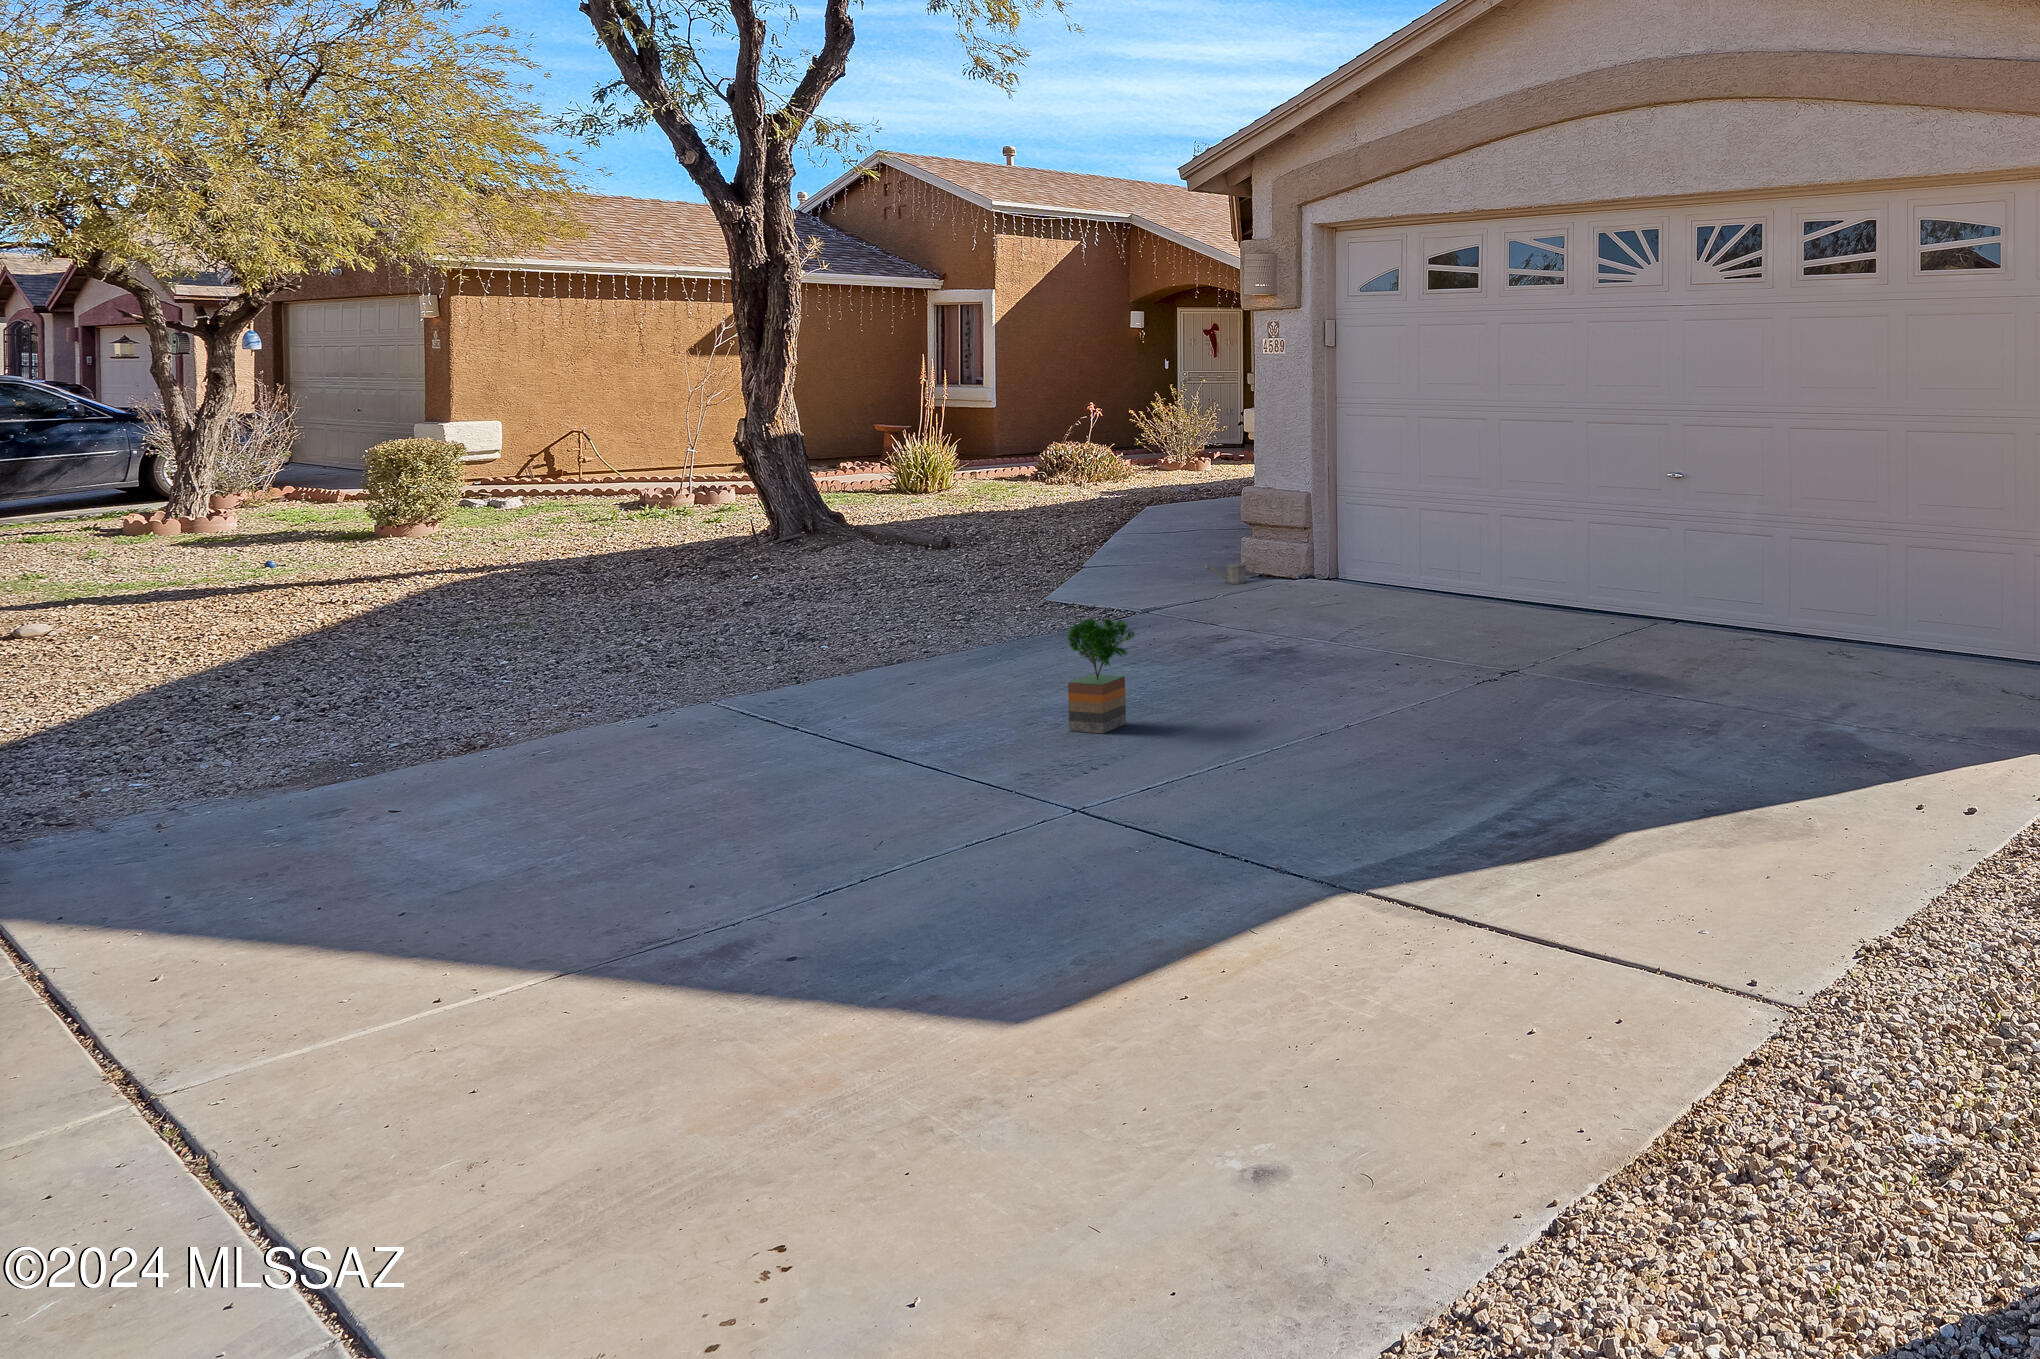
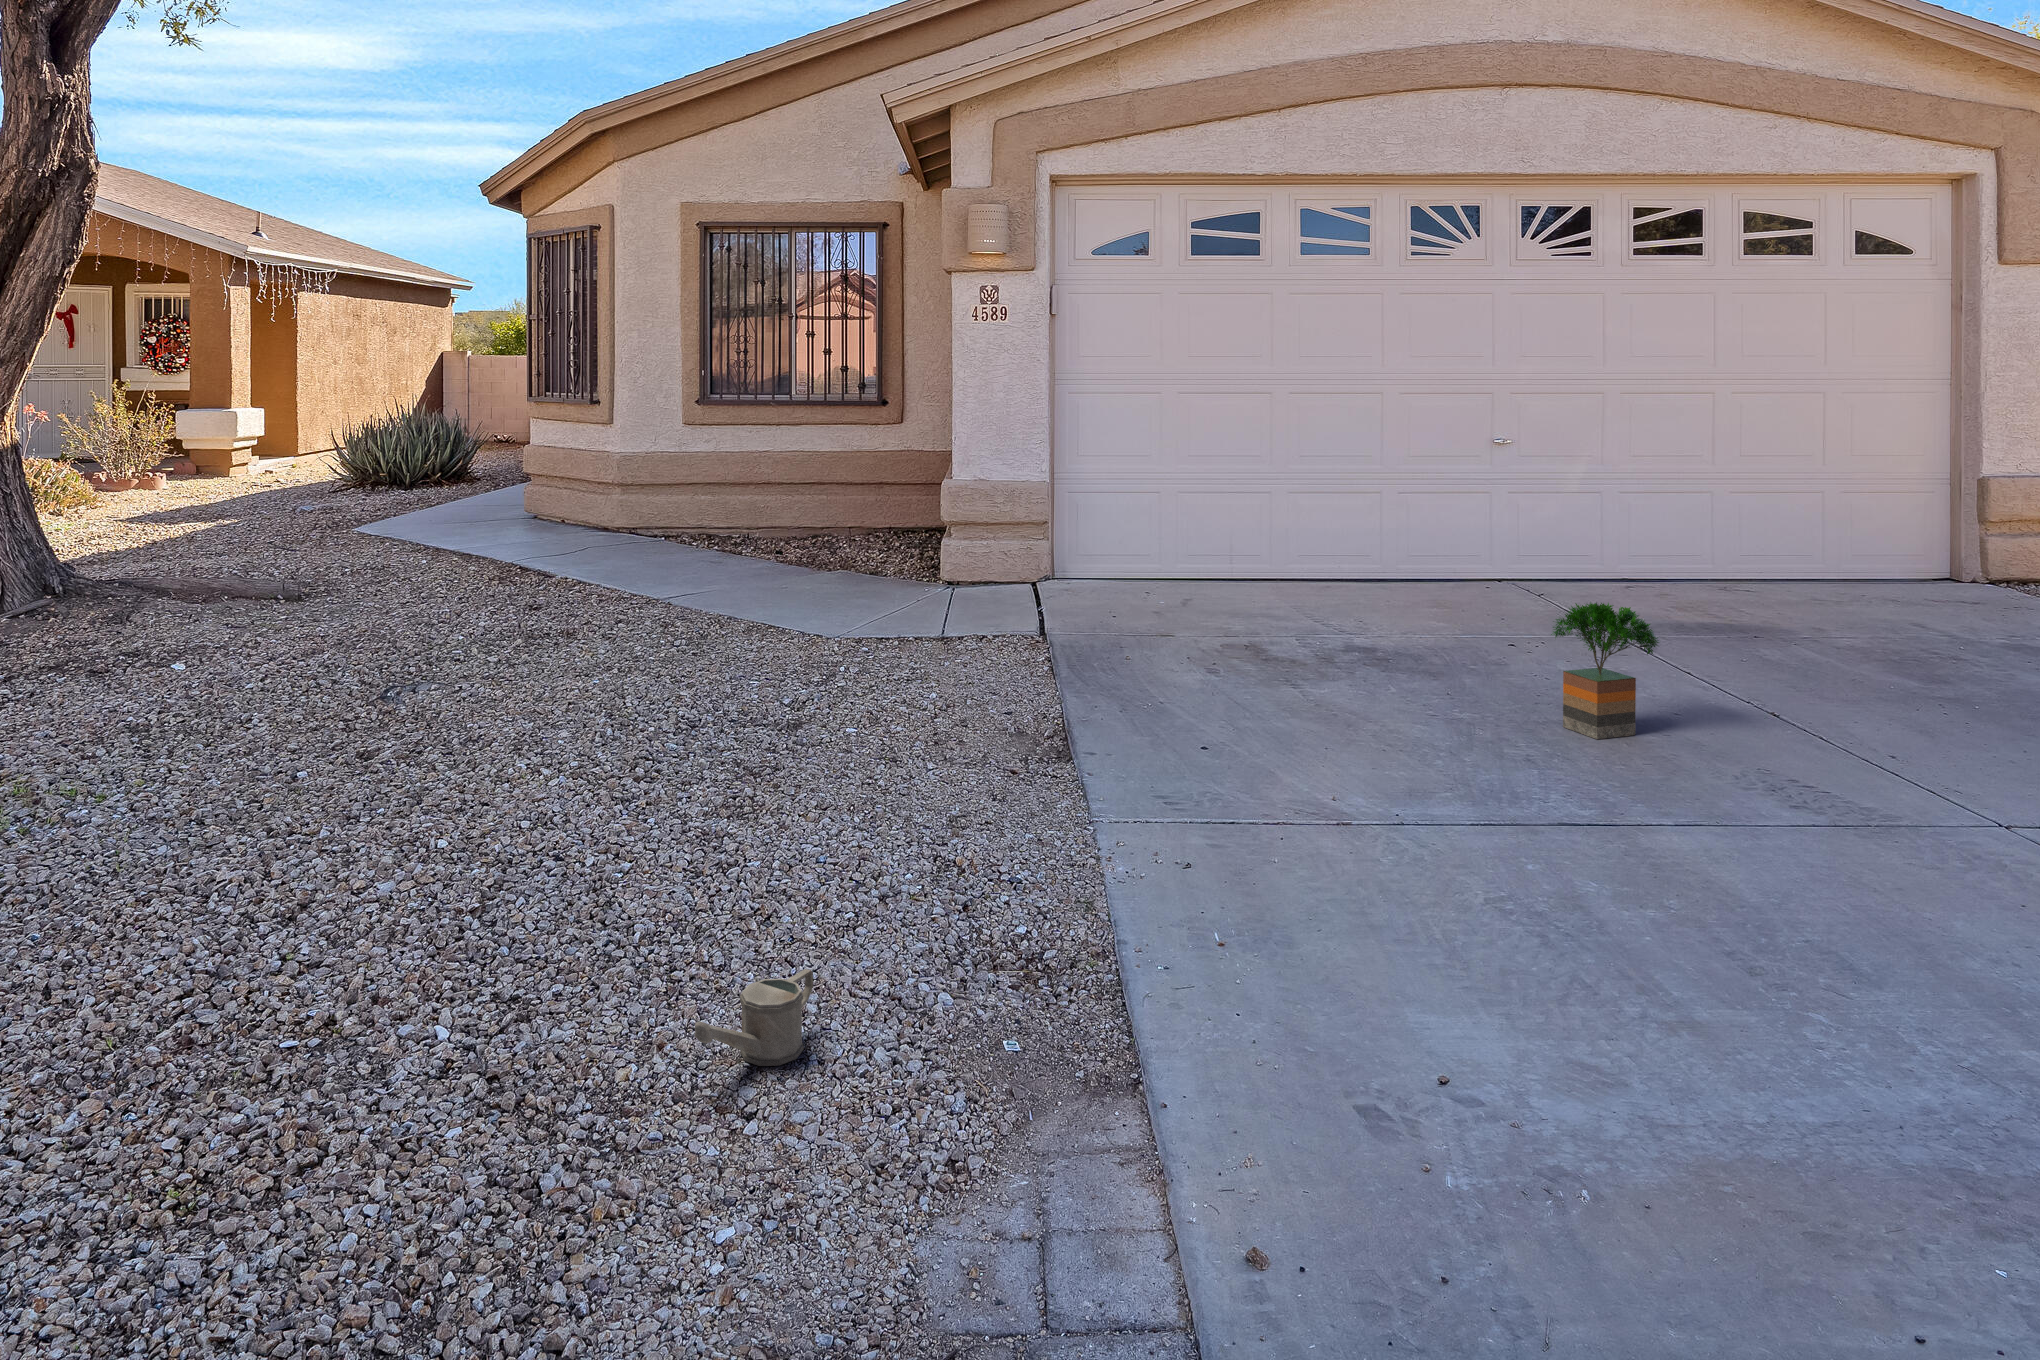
watering can: present [1205,563,1255,584] -> present [695,969,813,1066]

